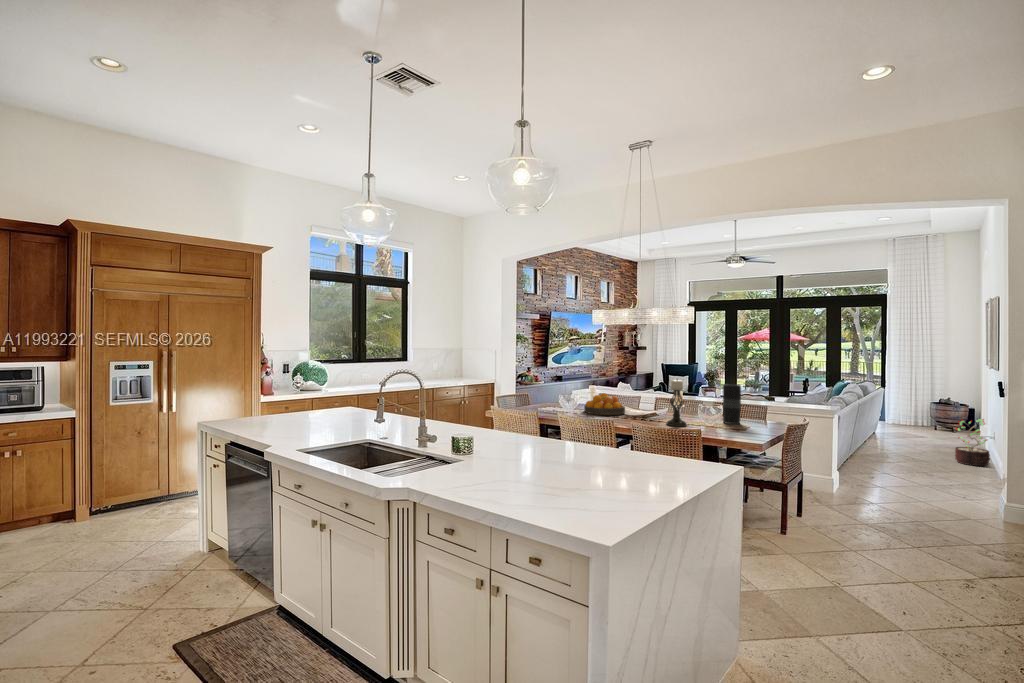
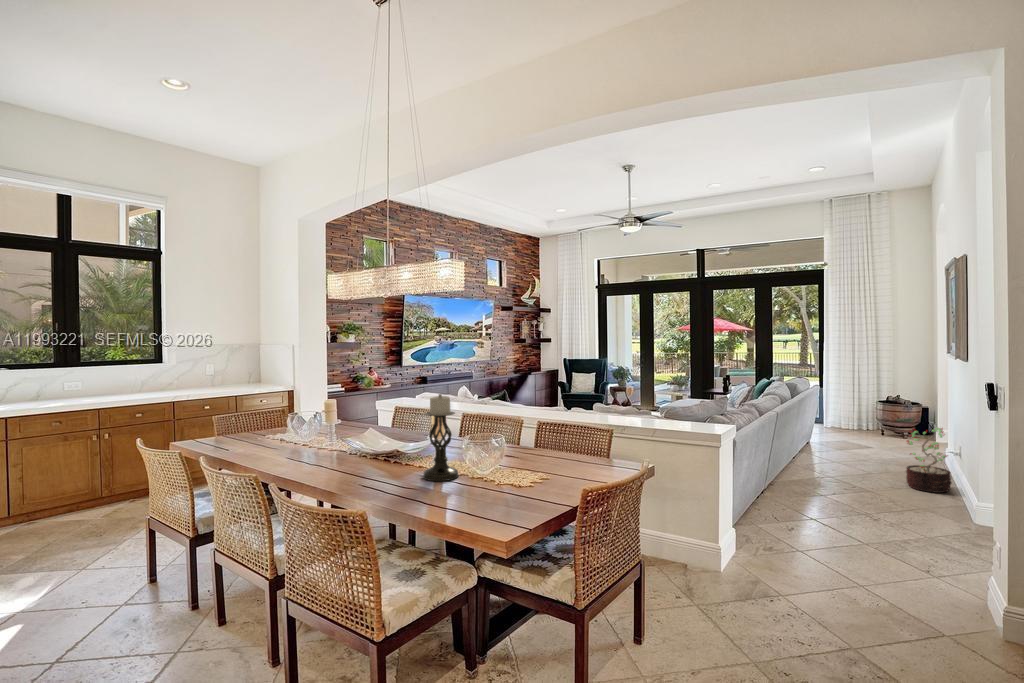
vase: present [723,384,741,424] -> none [531,399,561,470]
fruit bowl: present [584,393,625,415] -> none [326,416,395,455]

